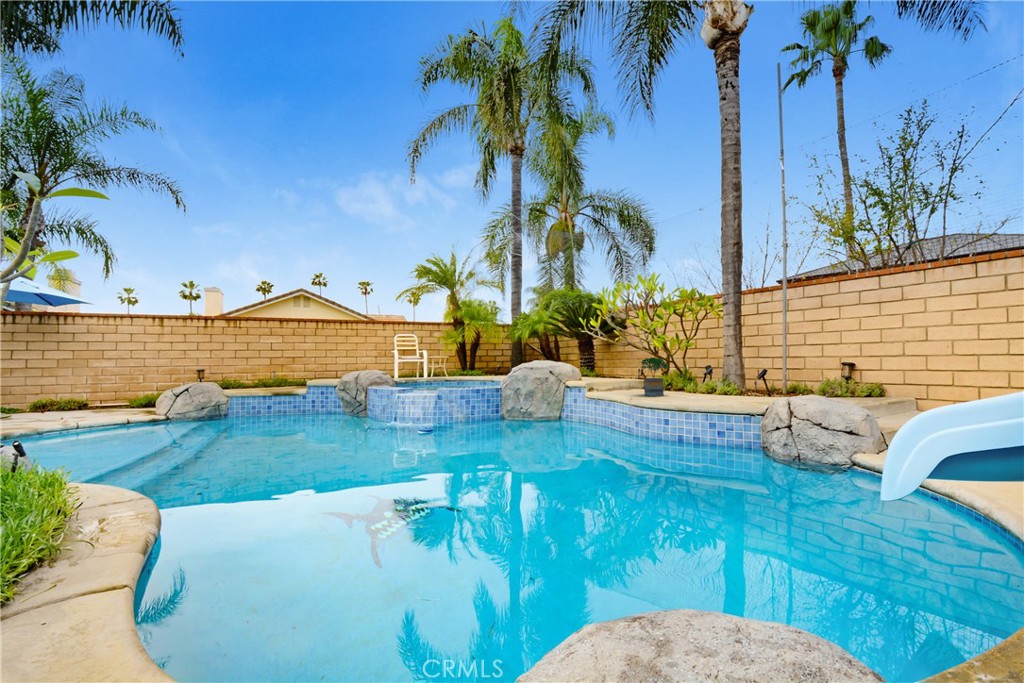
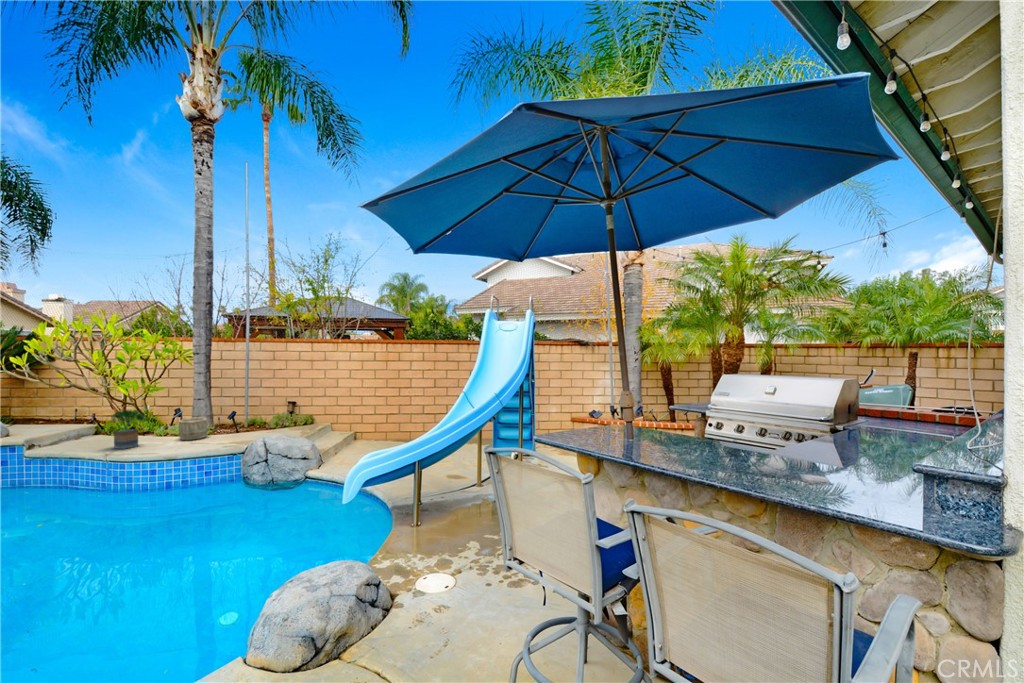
wooden bucket: none [701,372,732,396] -> present [179,417,207,440]

